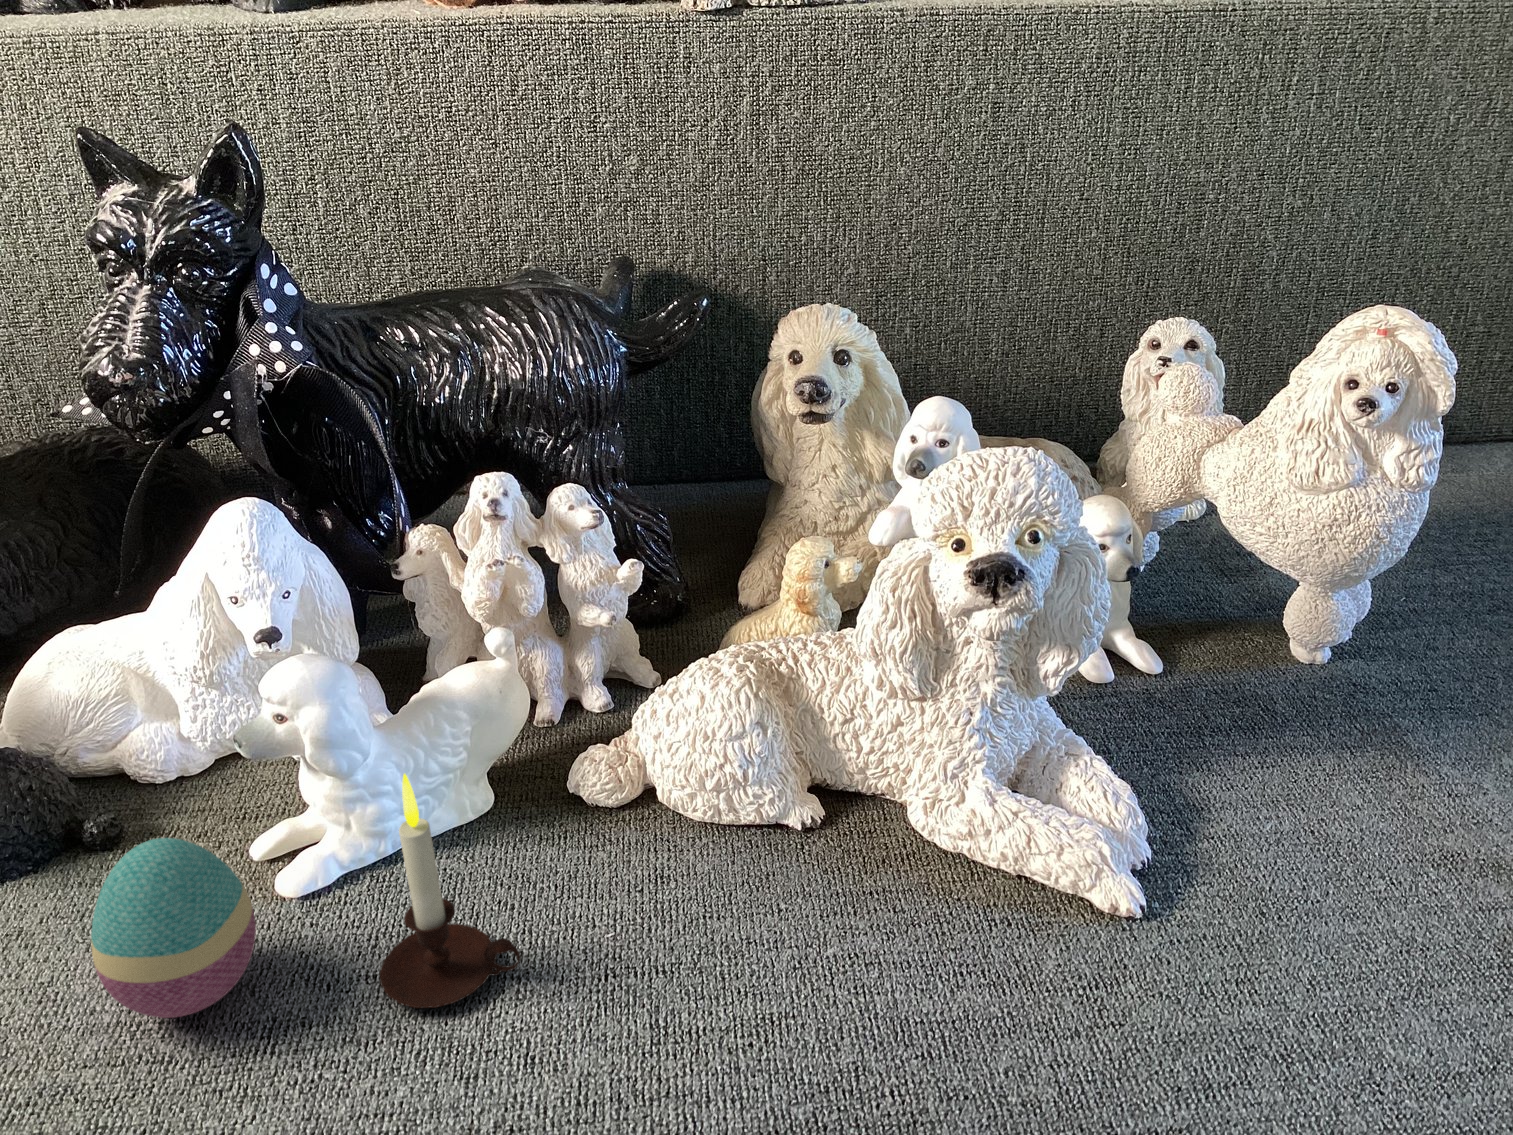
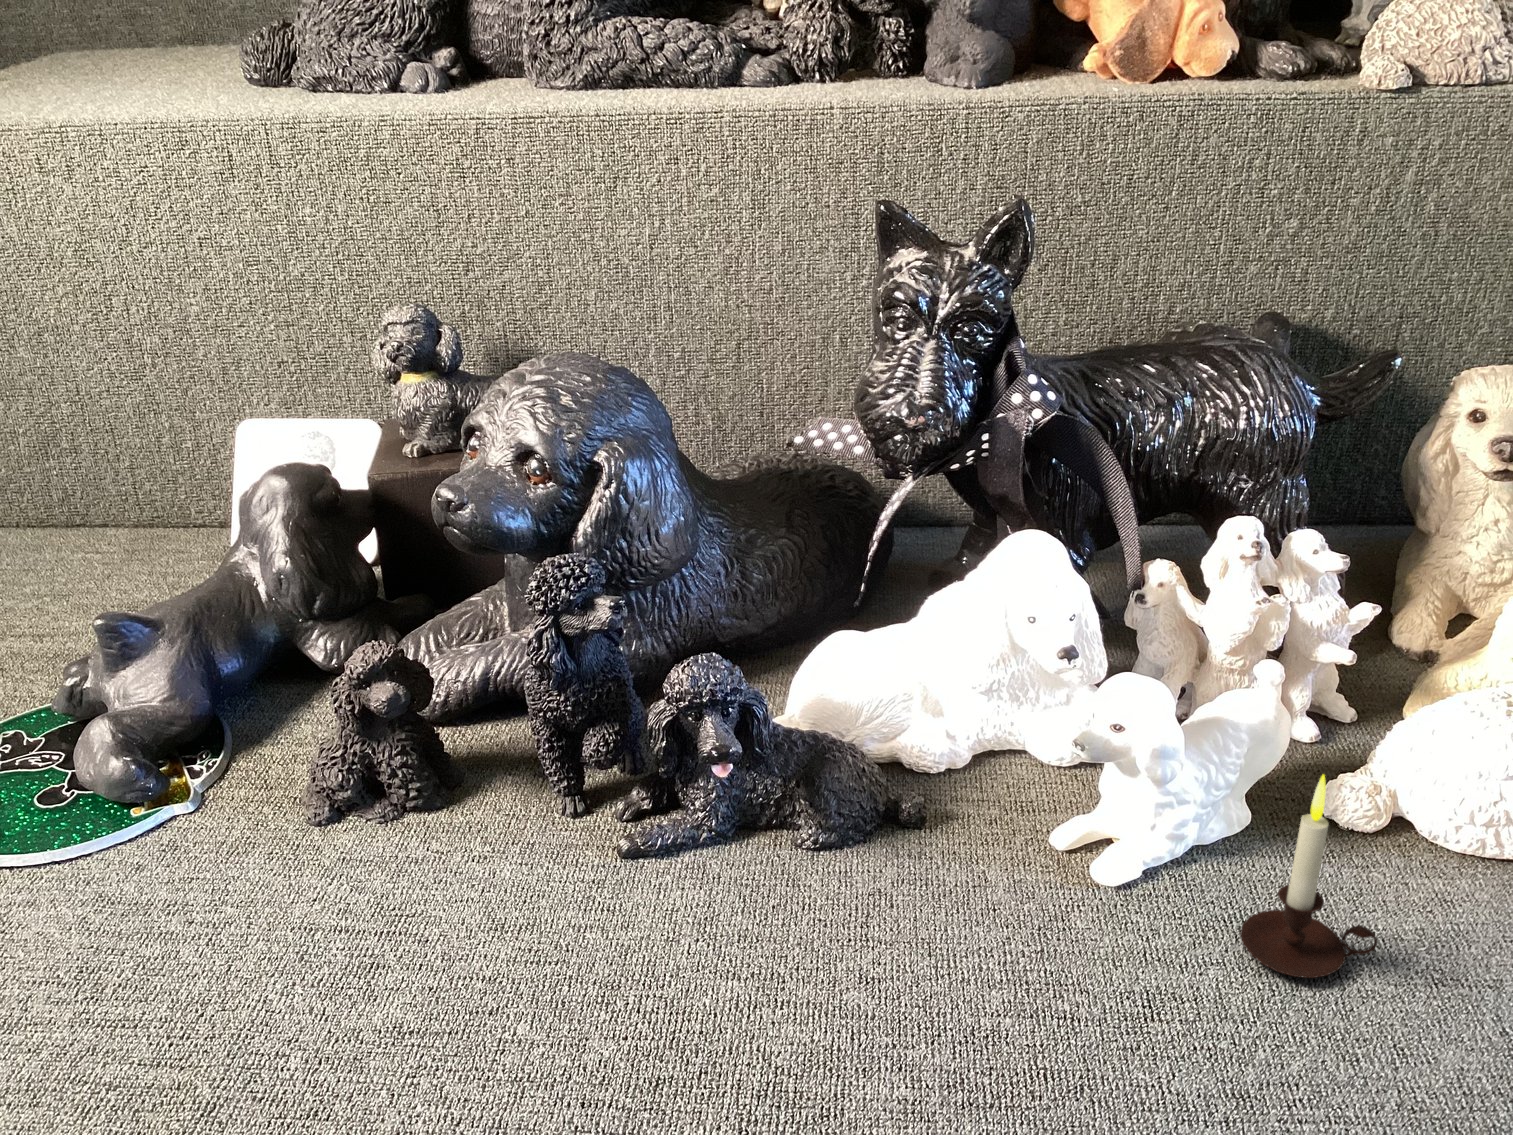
decorative egg: present [91,838,256,1018] -> none [1026,811,1151,961]

